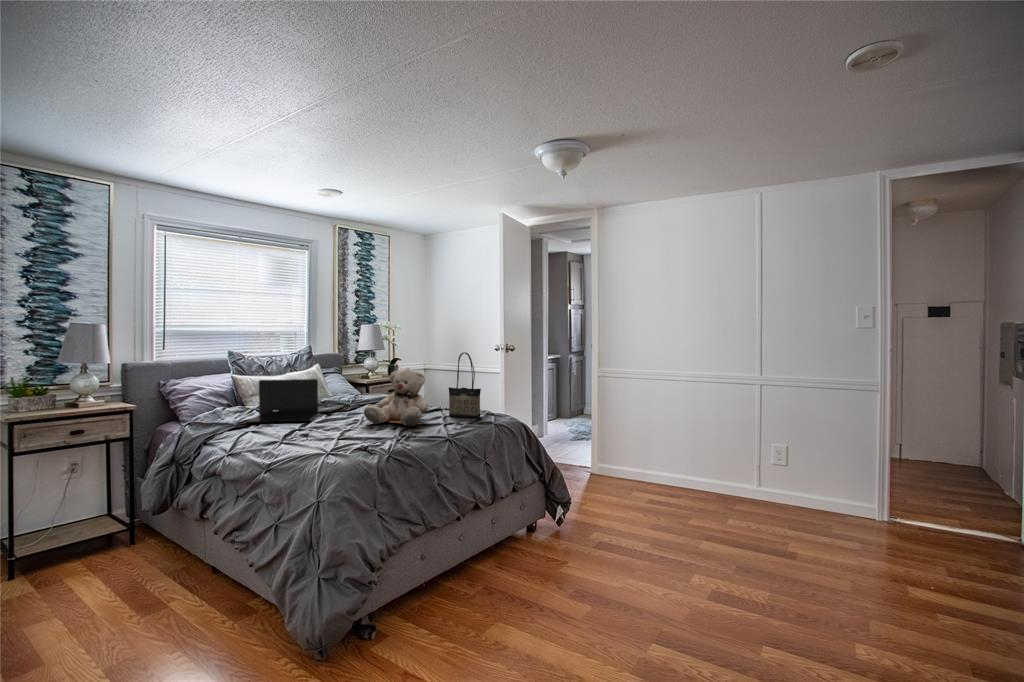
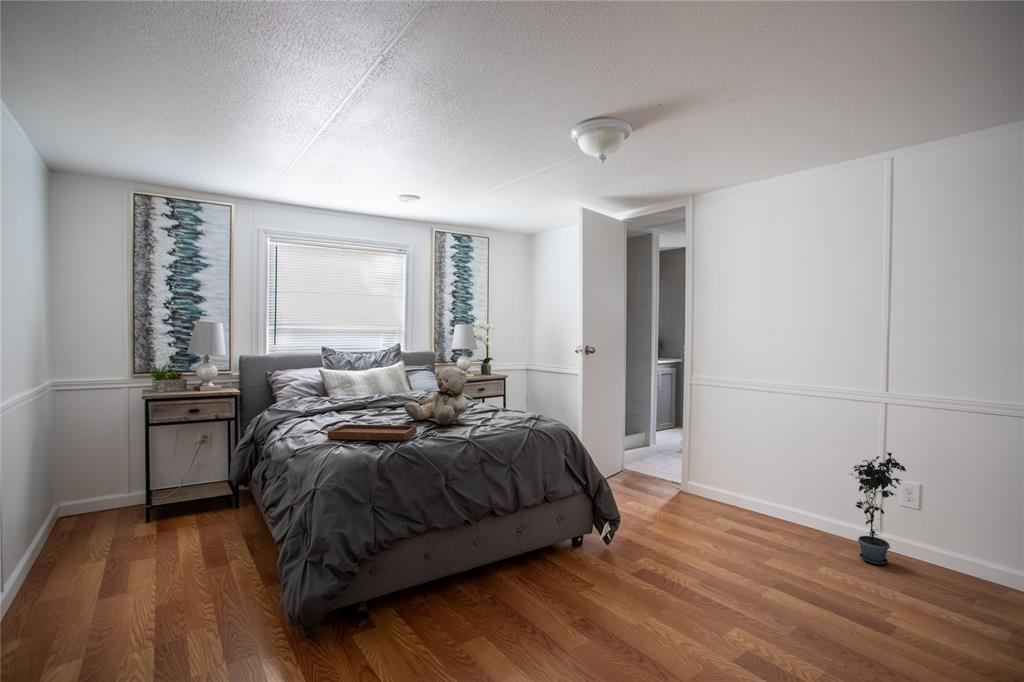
tote bag: present [449,352,481,418] -> none [494,352,523,420]
laptop: present [247,379,318,423] -> none [311,374,378,414]
tray: none [304,413,390,448] -> present [327,408,417,441]
potted plant: none [736,425,778,513] -> present [851,453,906,565]

